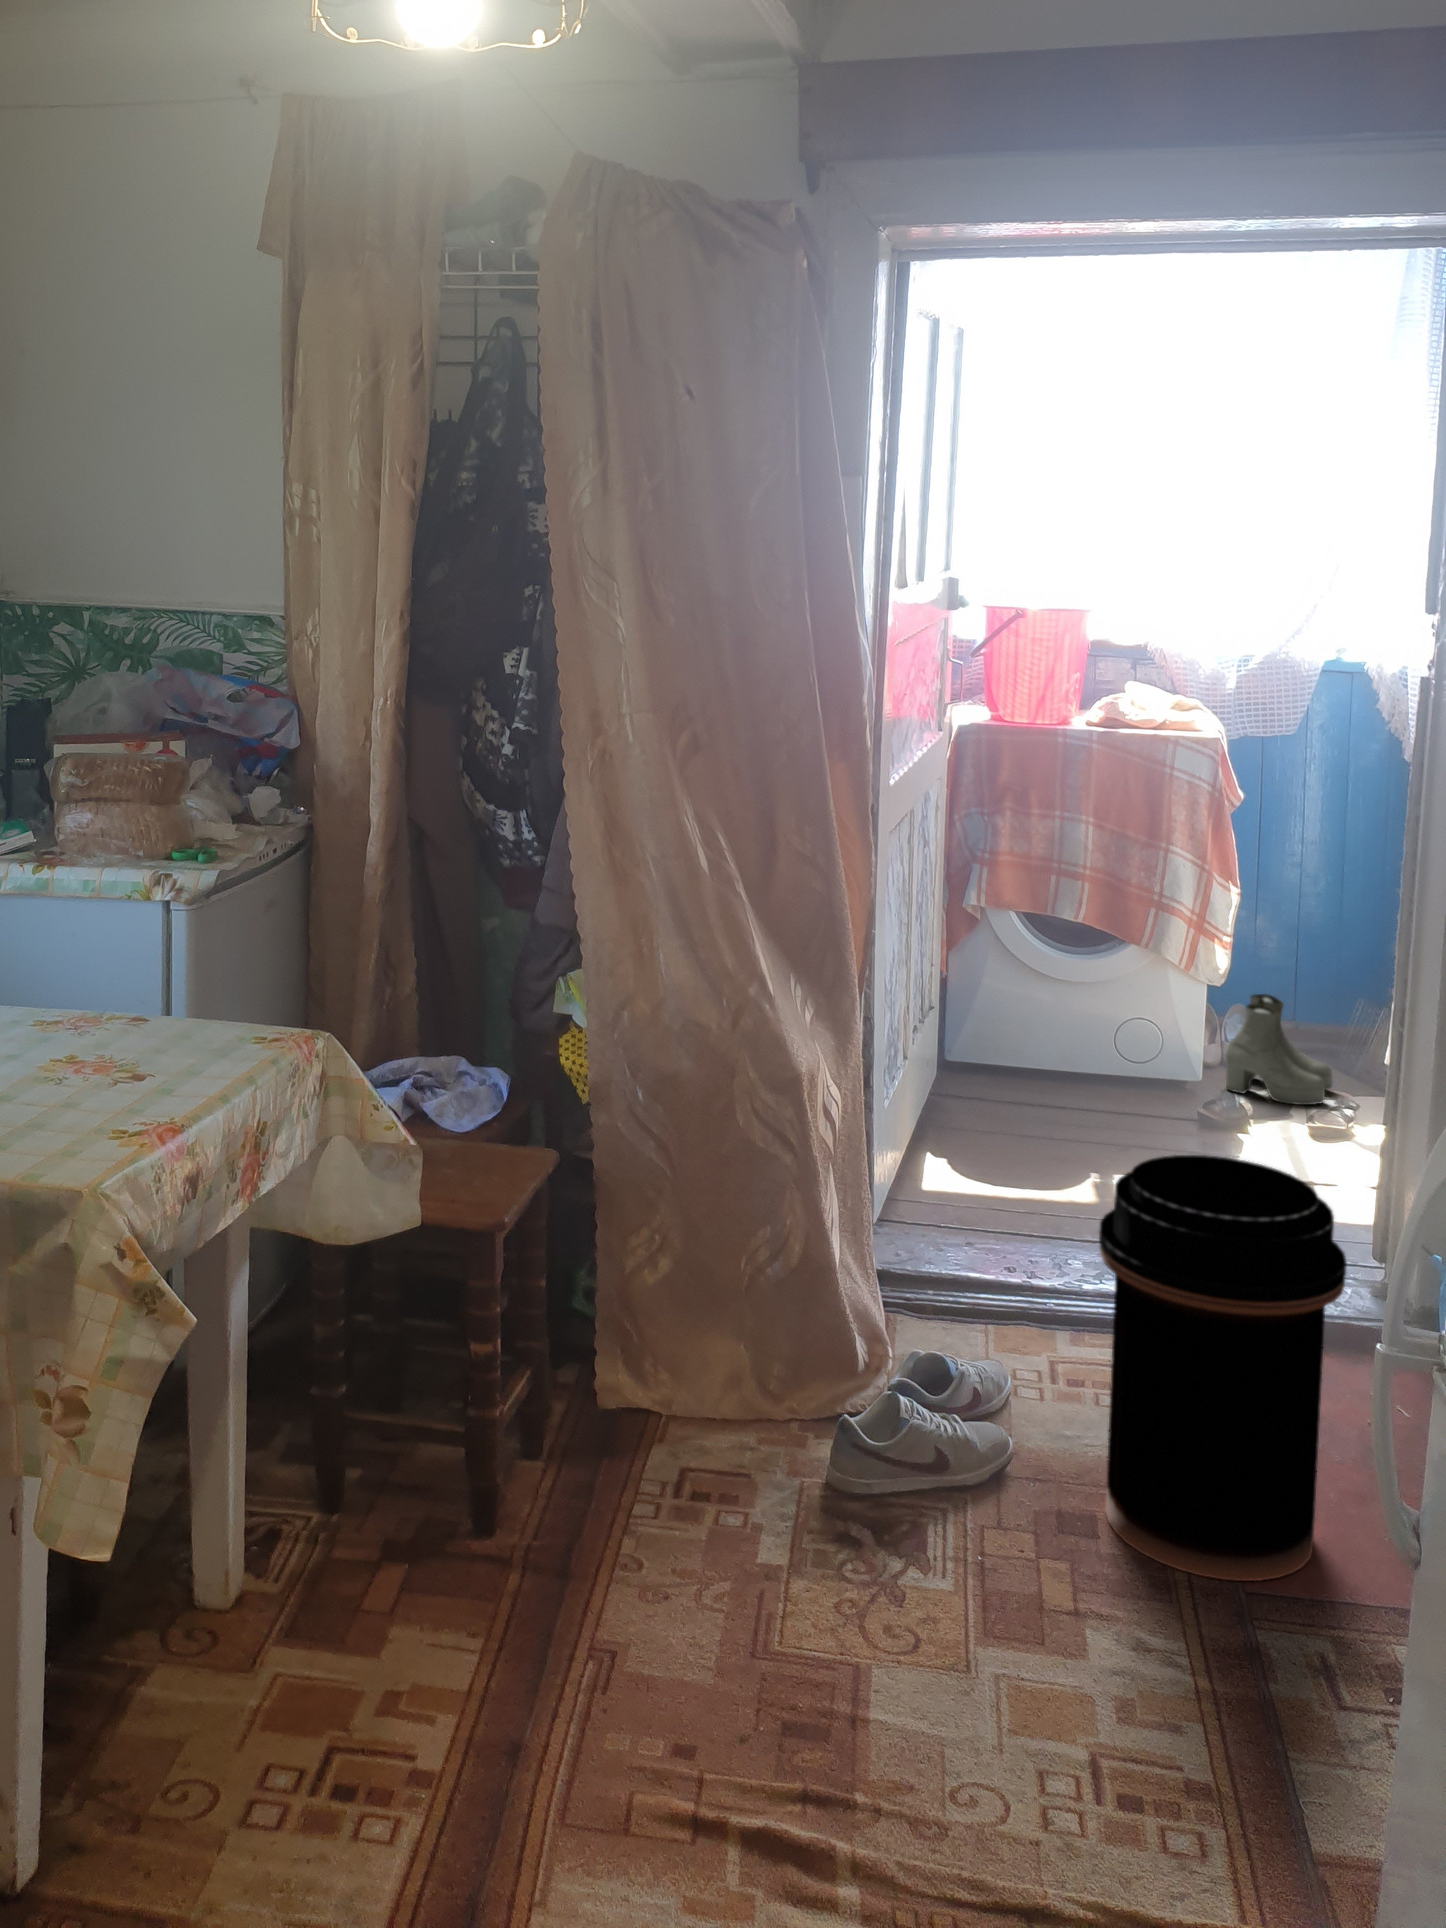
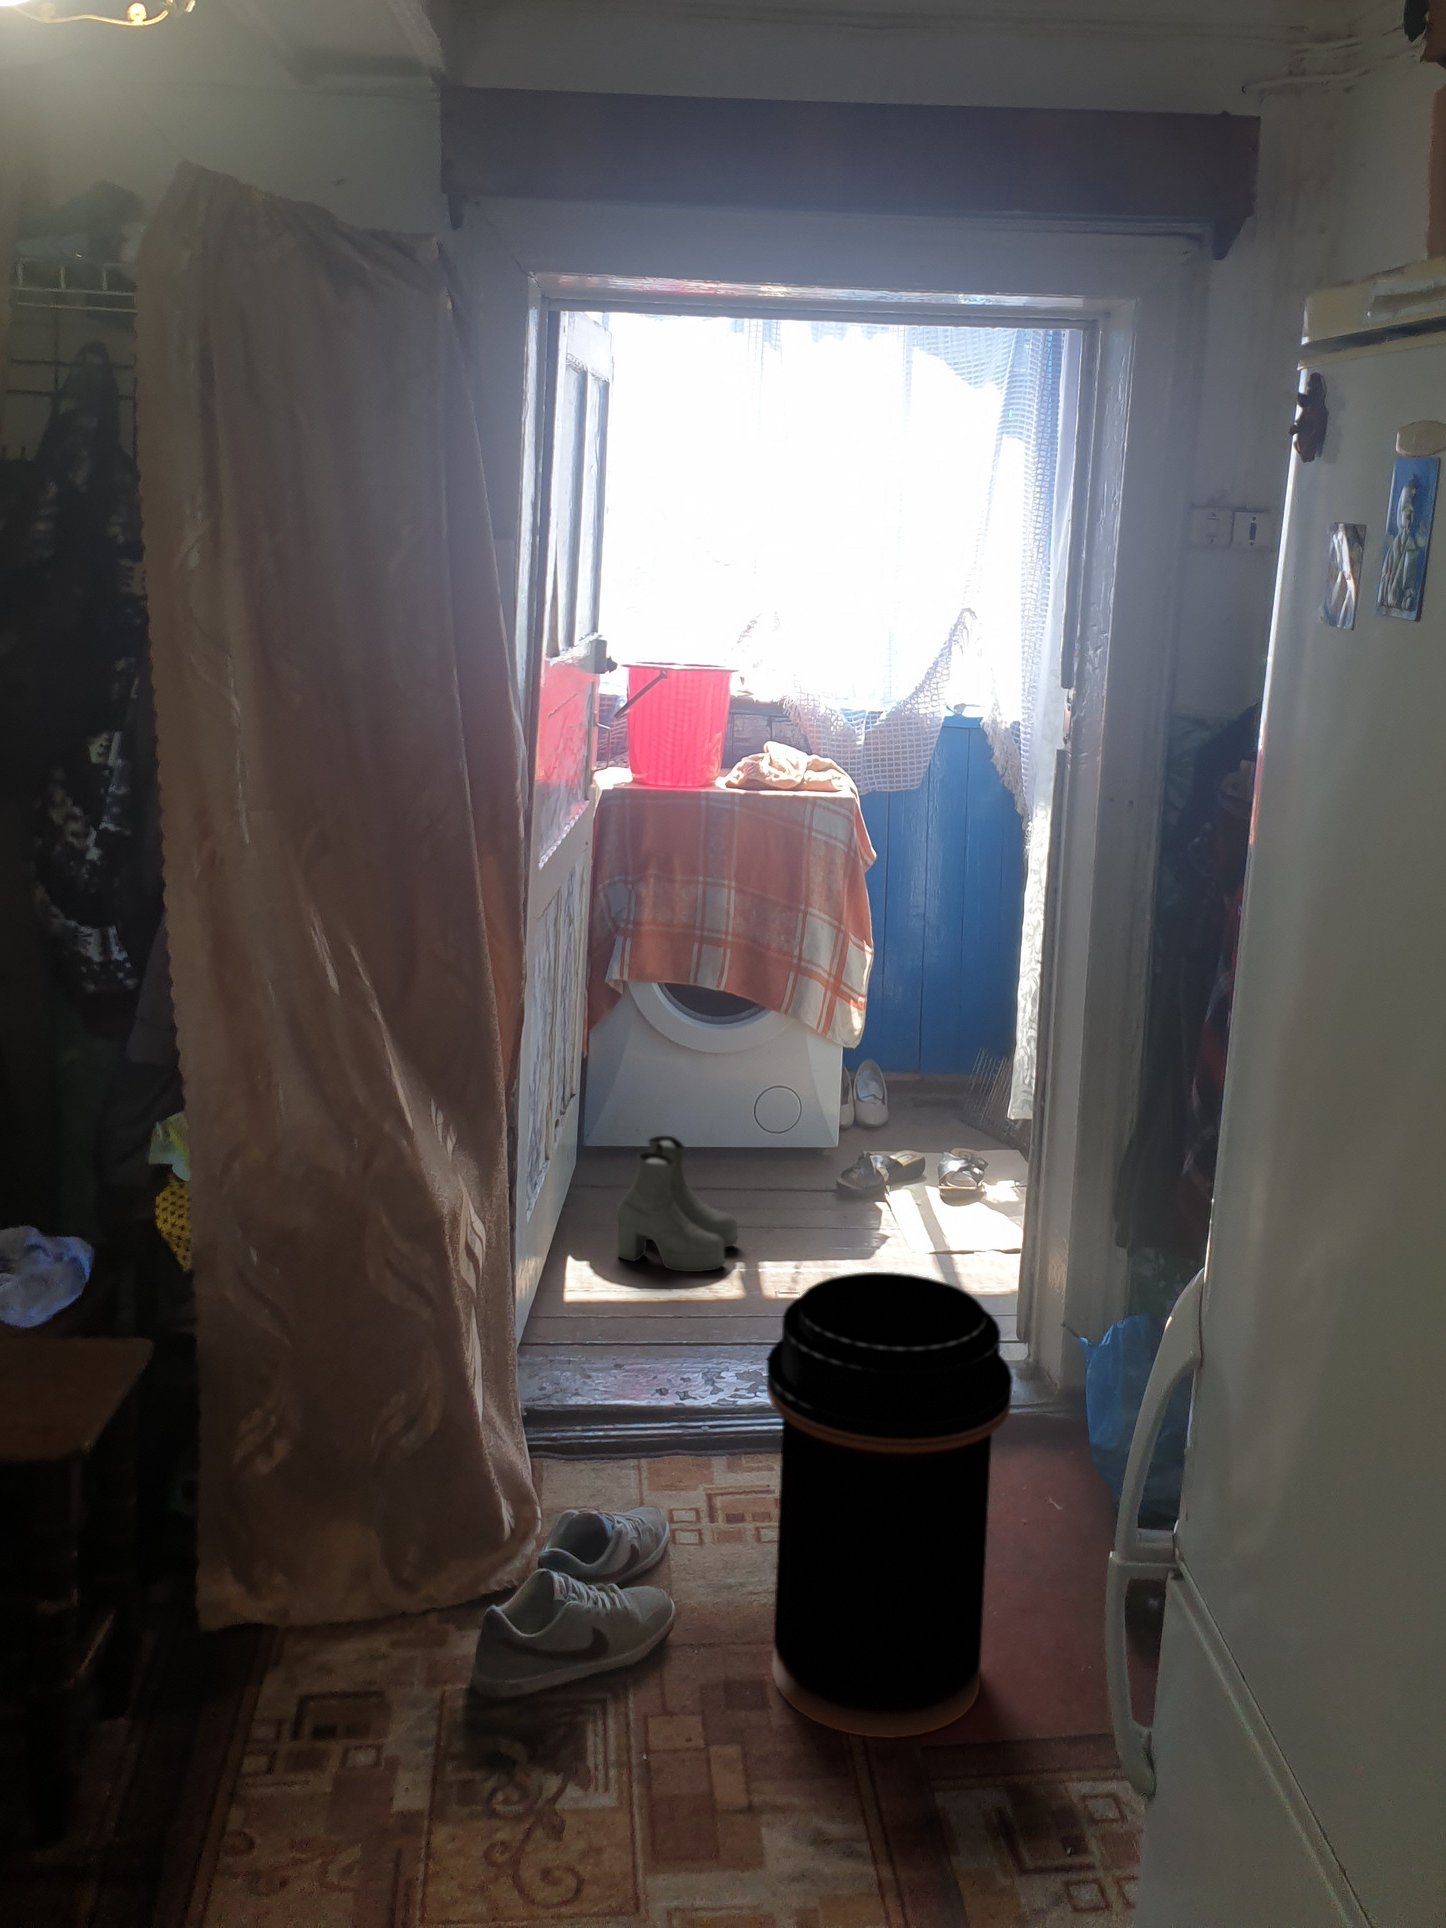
boots: present [1226,994,1332,1105] -> present [617,1136,738,1272]

